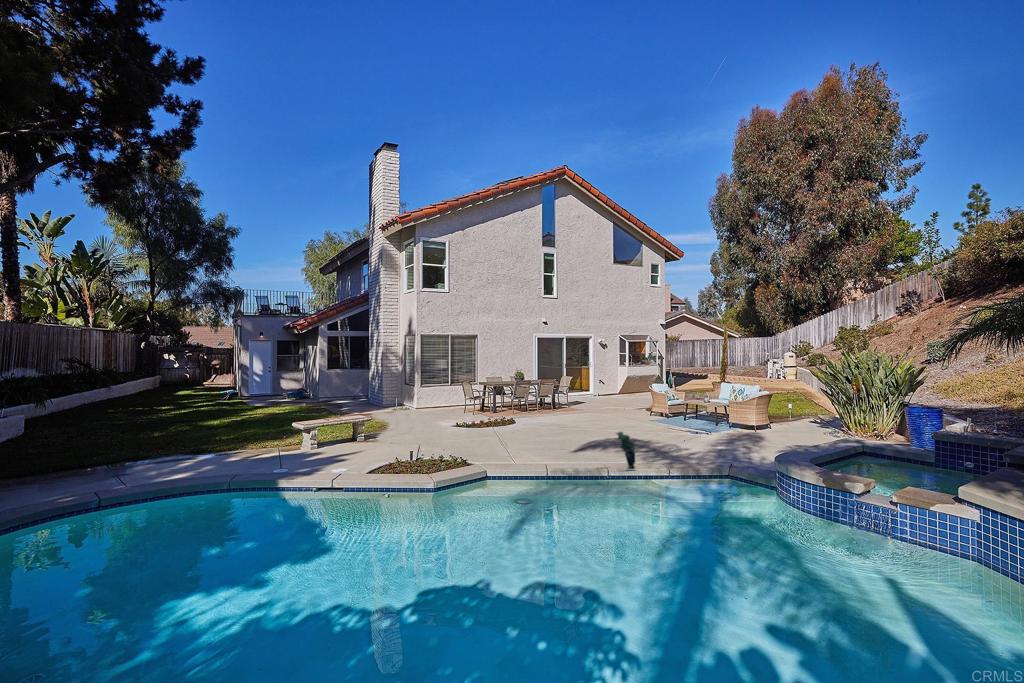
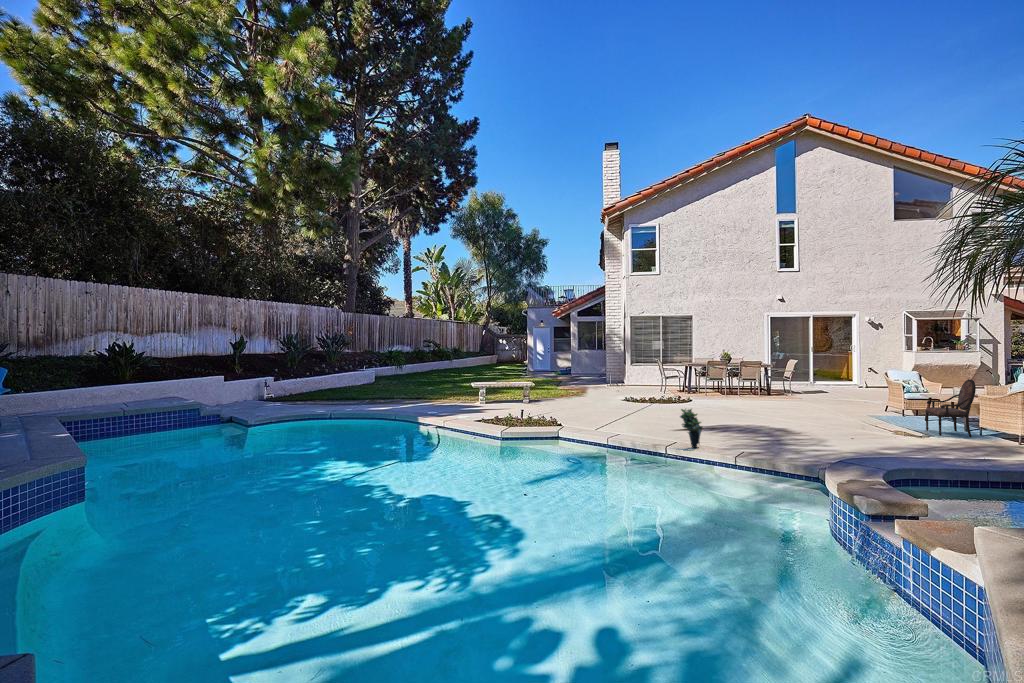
armchair: none [714,391,744,434] -> present [925,379,976,437]

